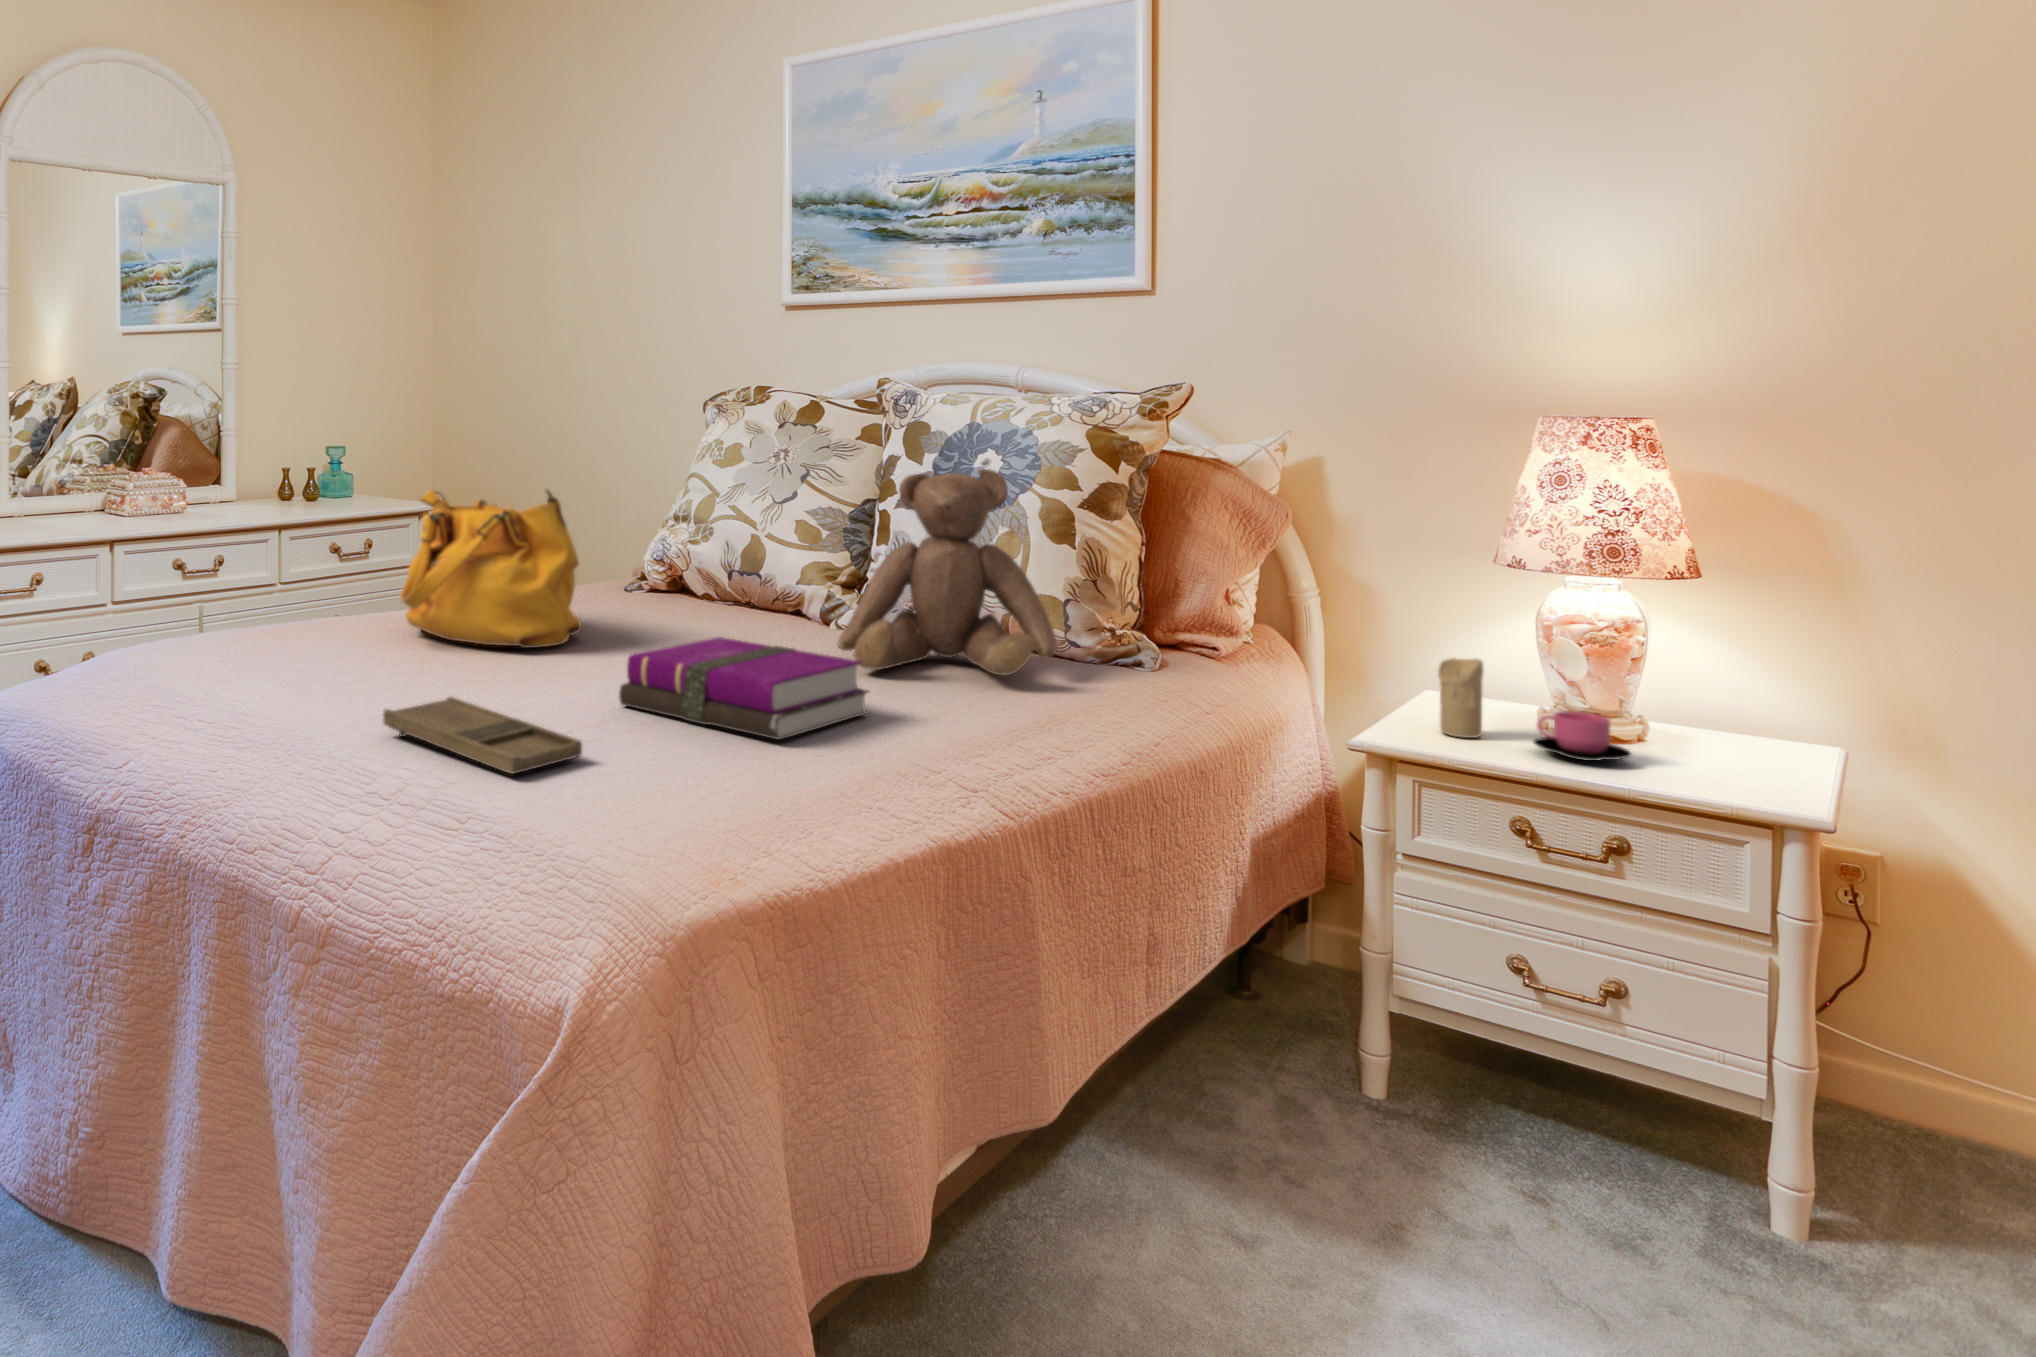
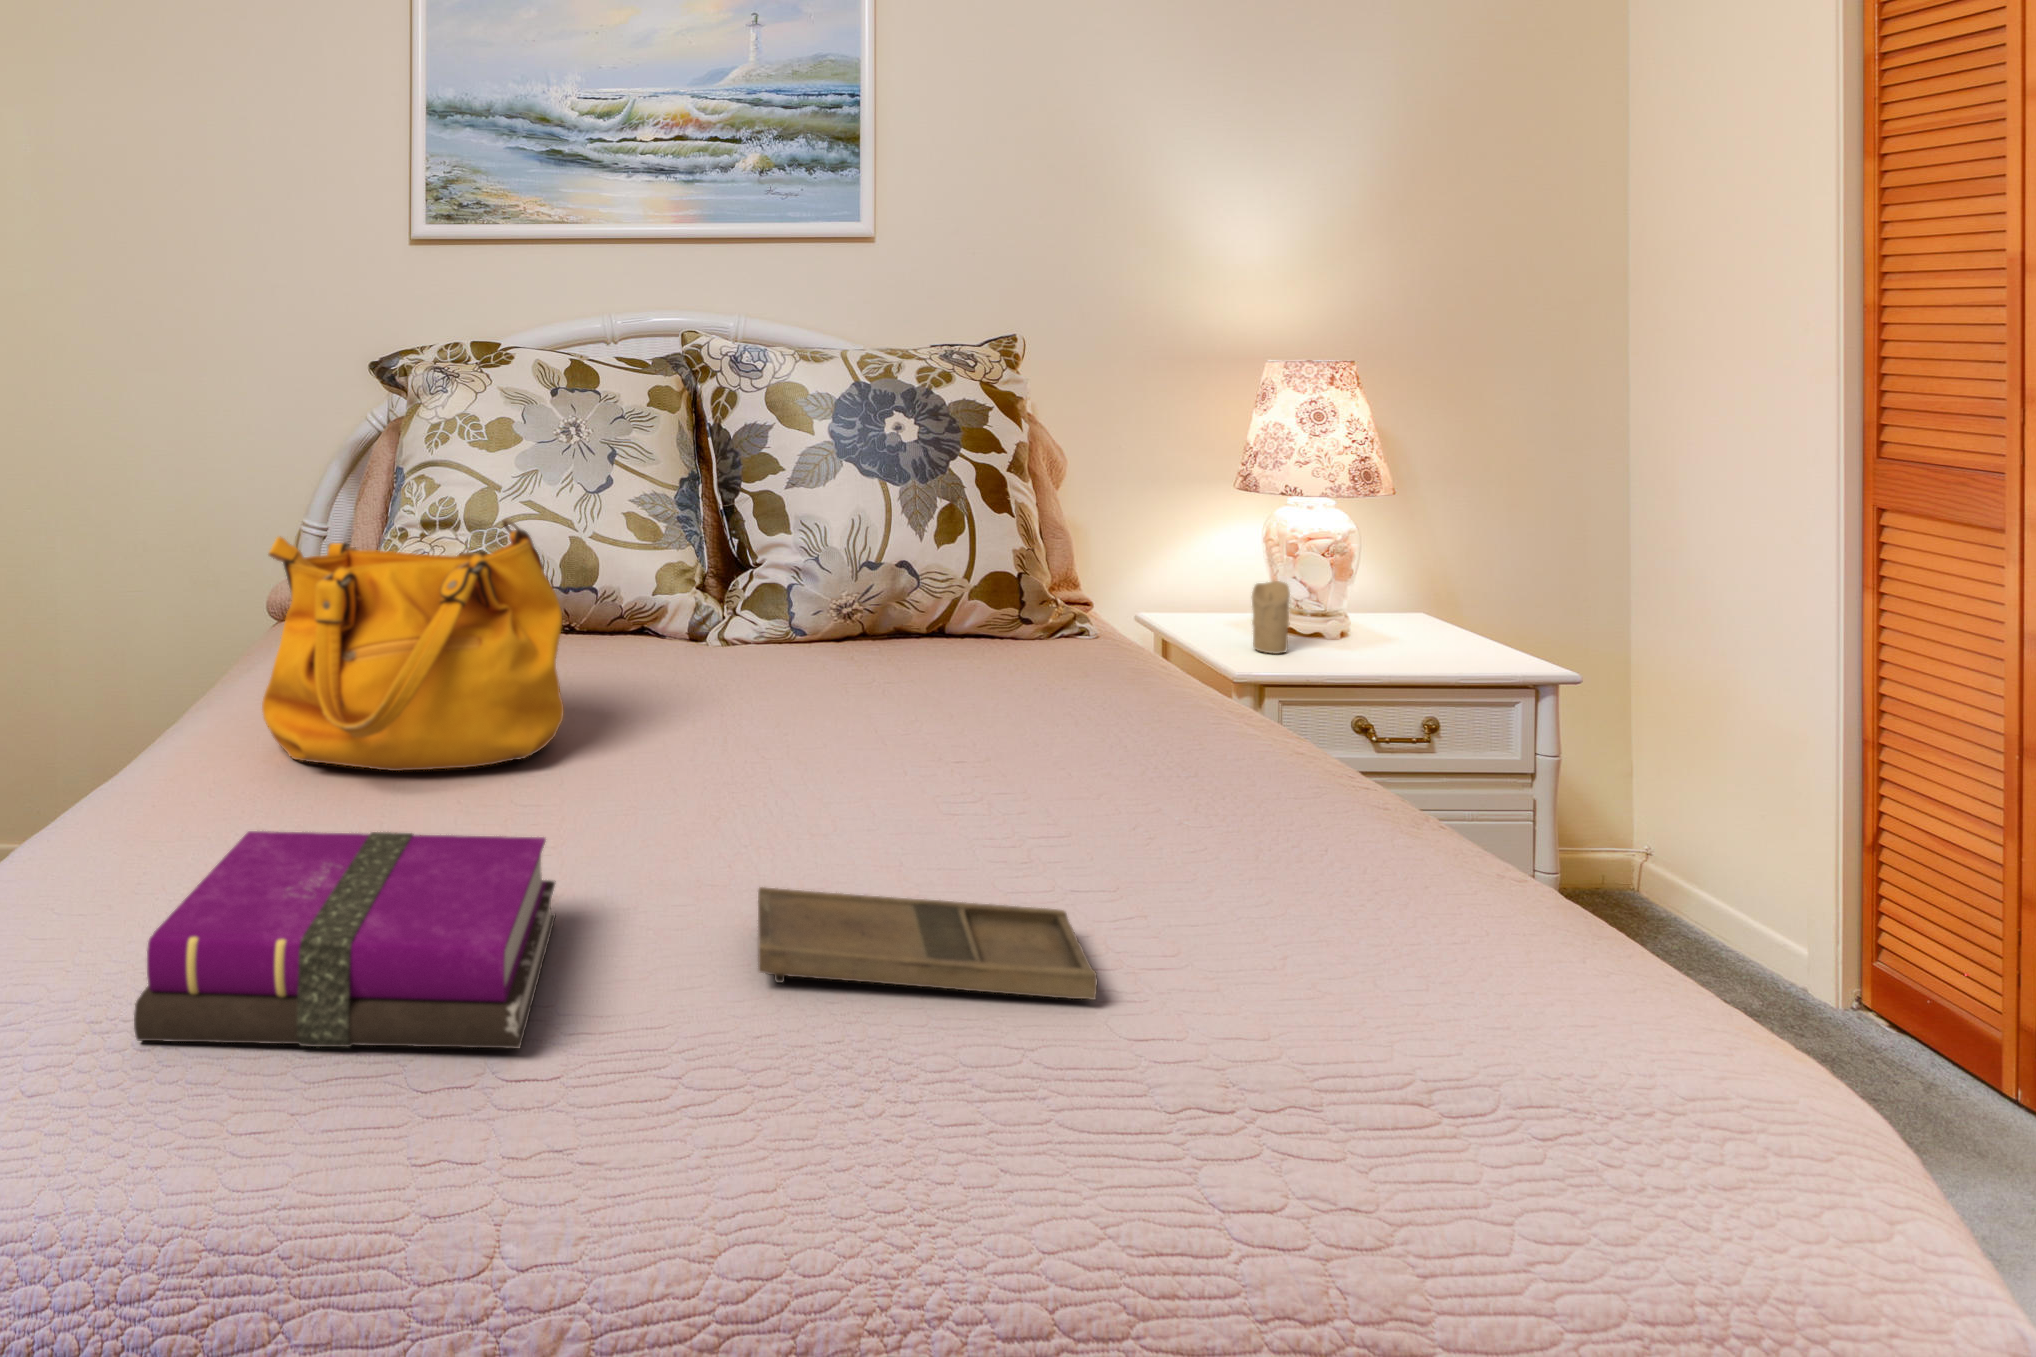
teddy bear: present [838,469,1057,675] -> none [851,443,1082,696]
notebook: present [619,637,868,740] -> present [134,831,556,1049]
cup: present [1534,711,1631,761] -> none [1334,616,1411,658]

